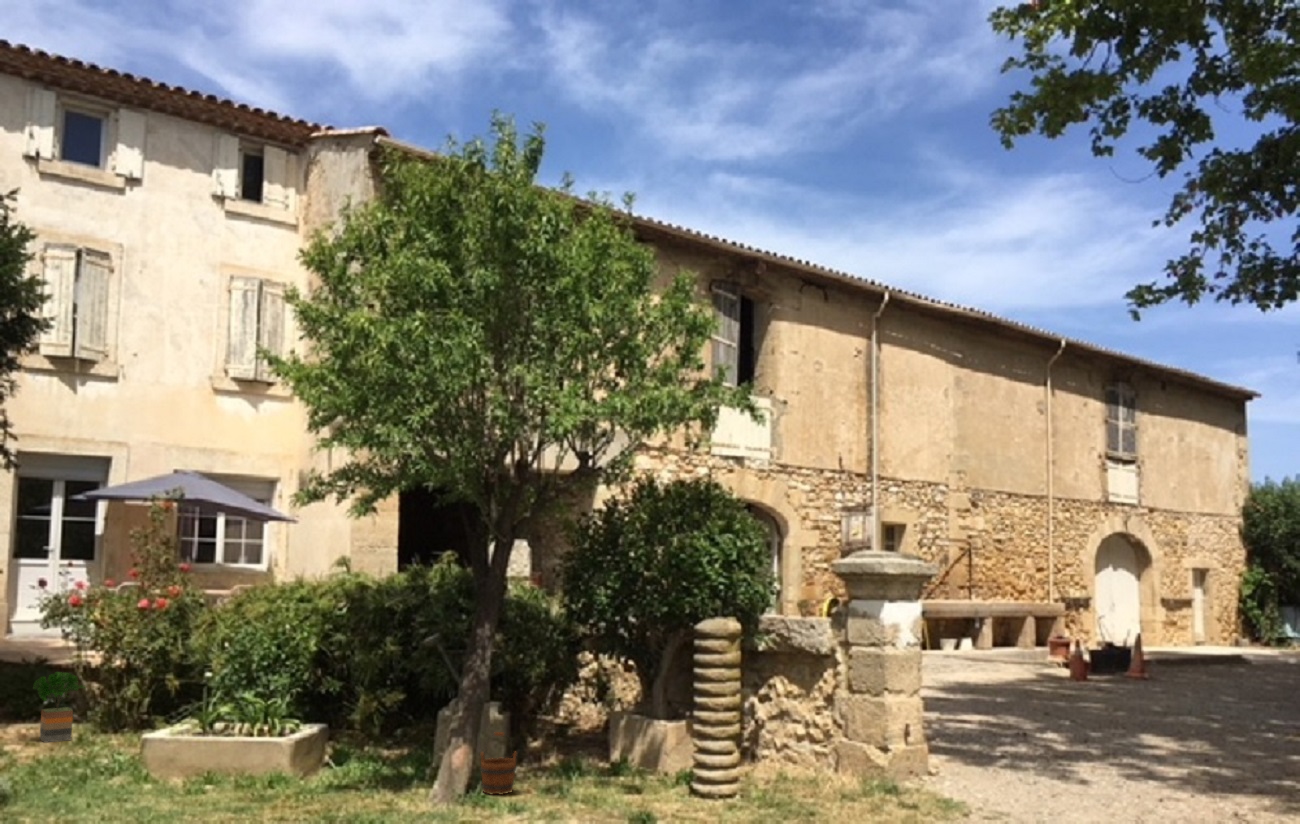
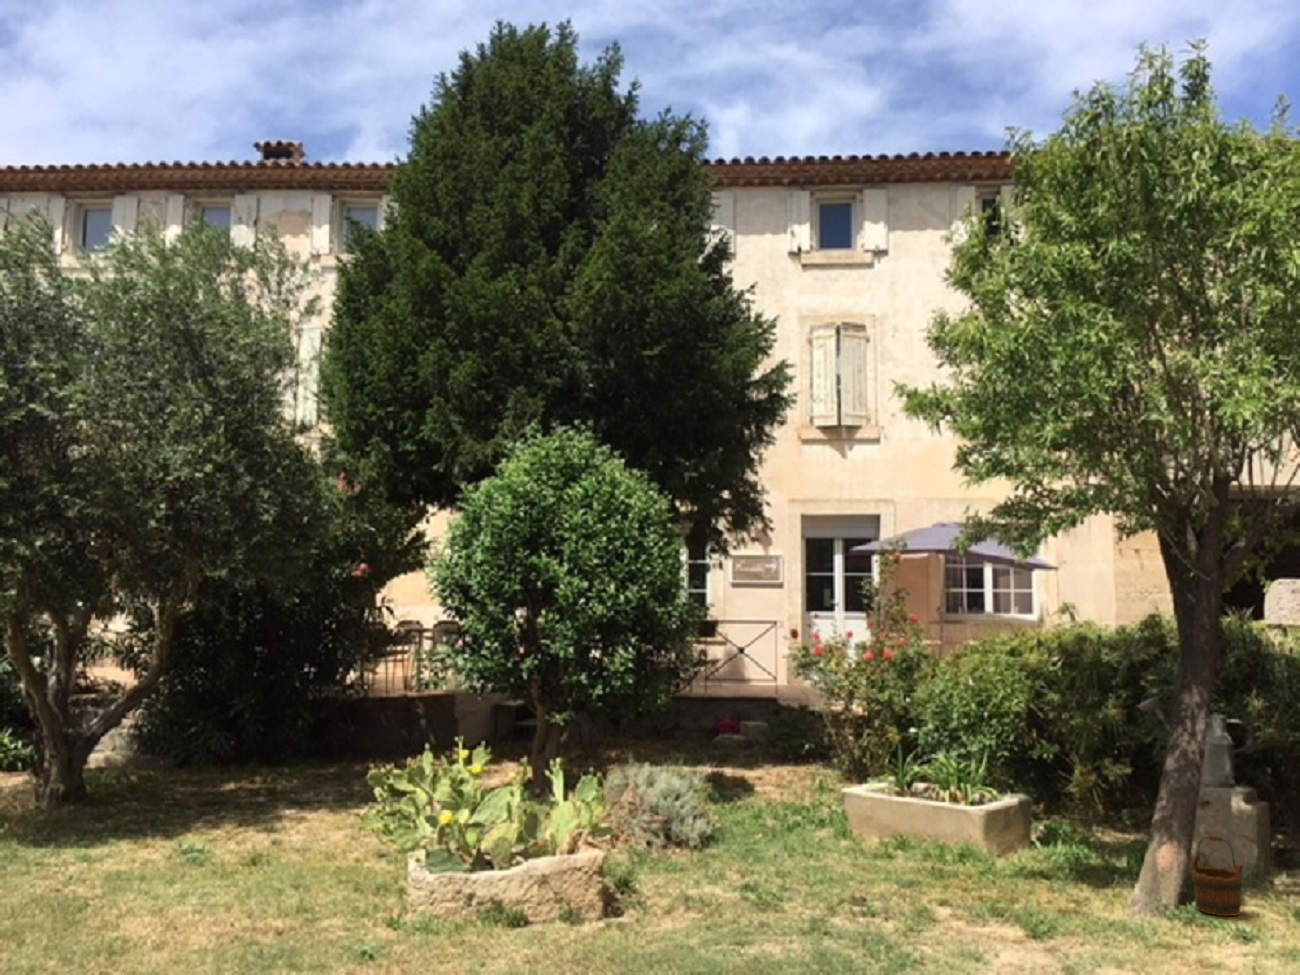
potted tree: present [35,672,85,743] -> none [780,715,826,780]

